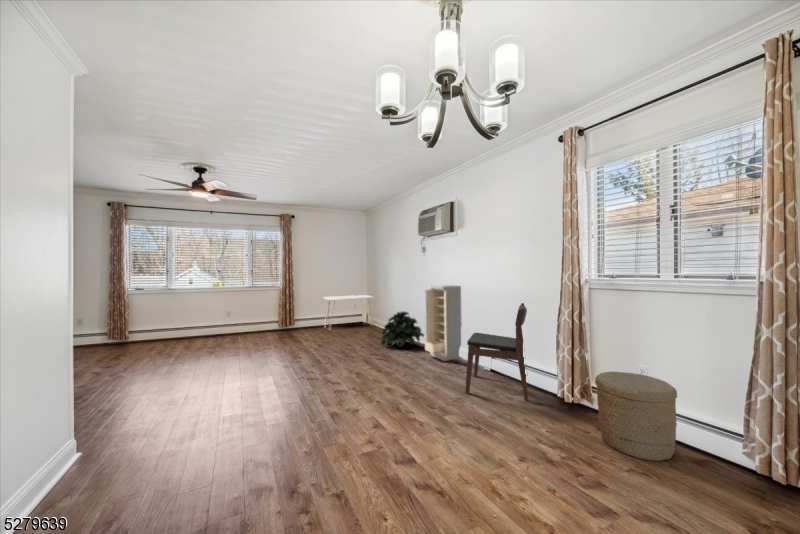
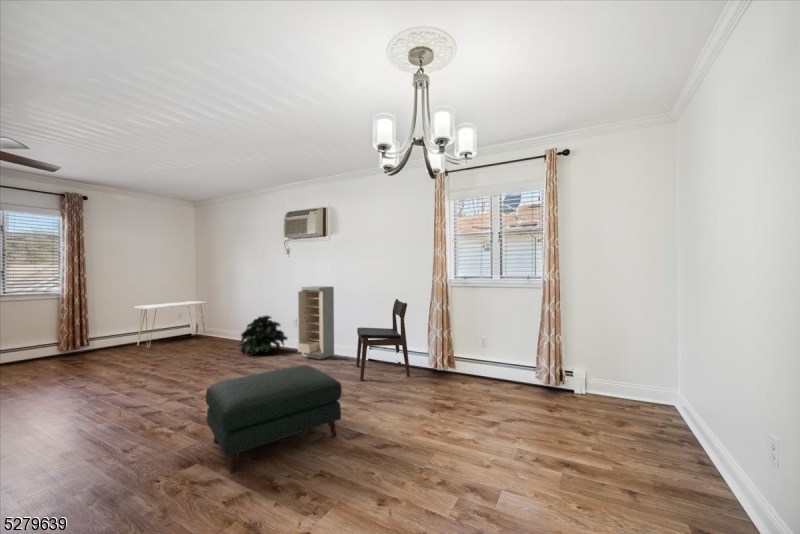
ottoman: none [267,367,394,462] -> present [206,365,342,473]
woven basket: present [595,372,677,461] -> none [463,342,508,394]

